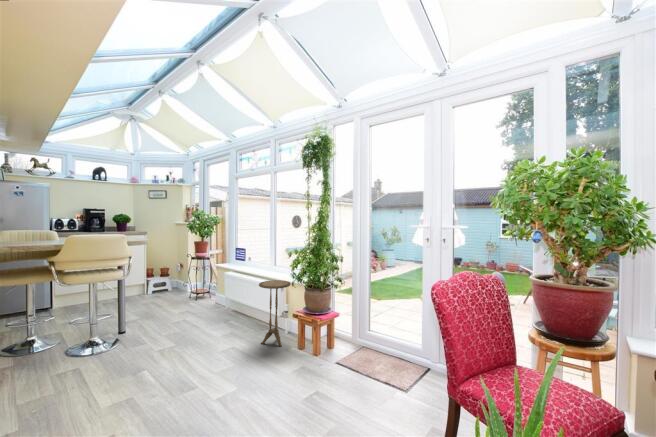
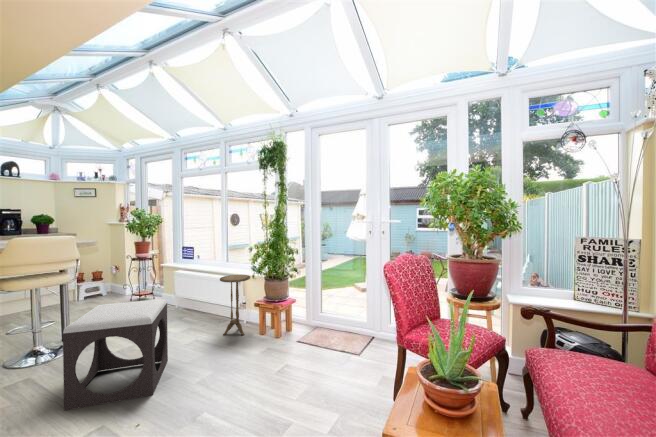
footstool: none [93,302,201,408] -> present [63,299,168,411]

